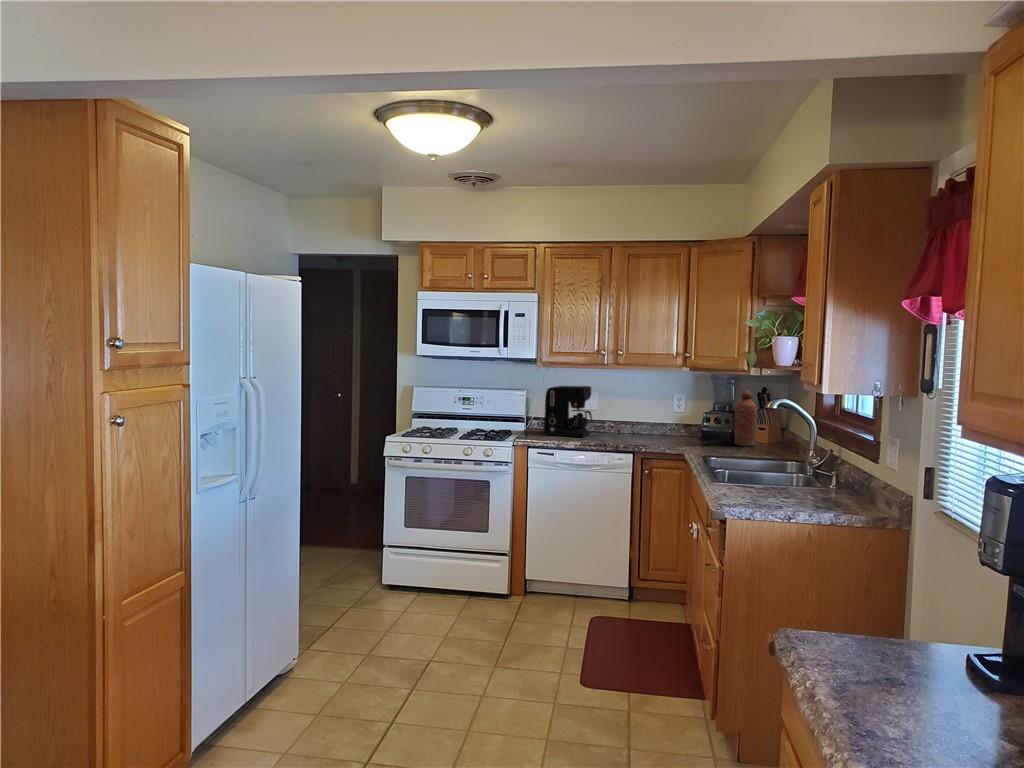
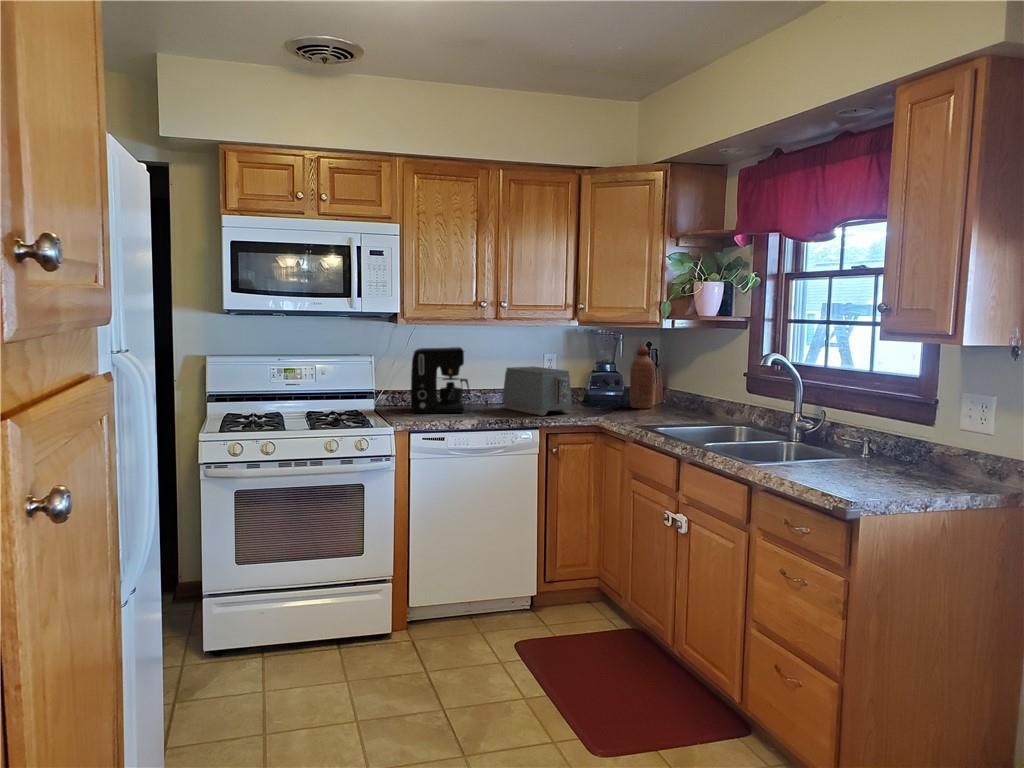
toaster: none [621,404,670,444] -> present [502,366,572,416]

